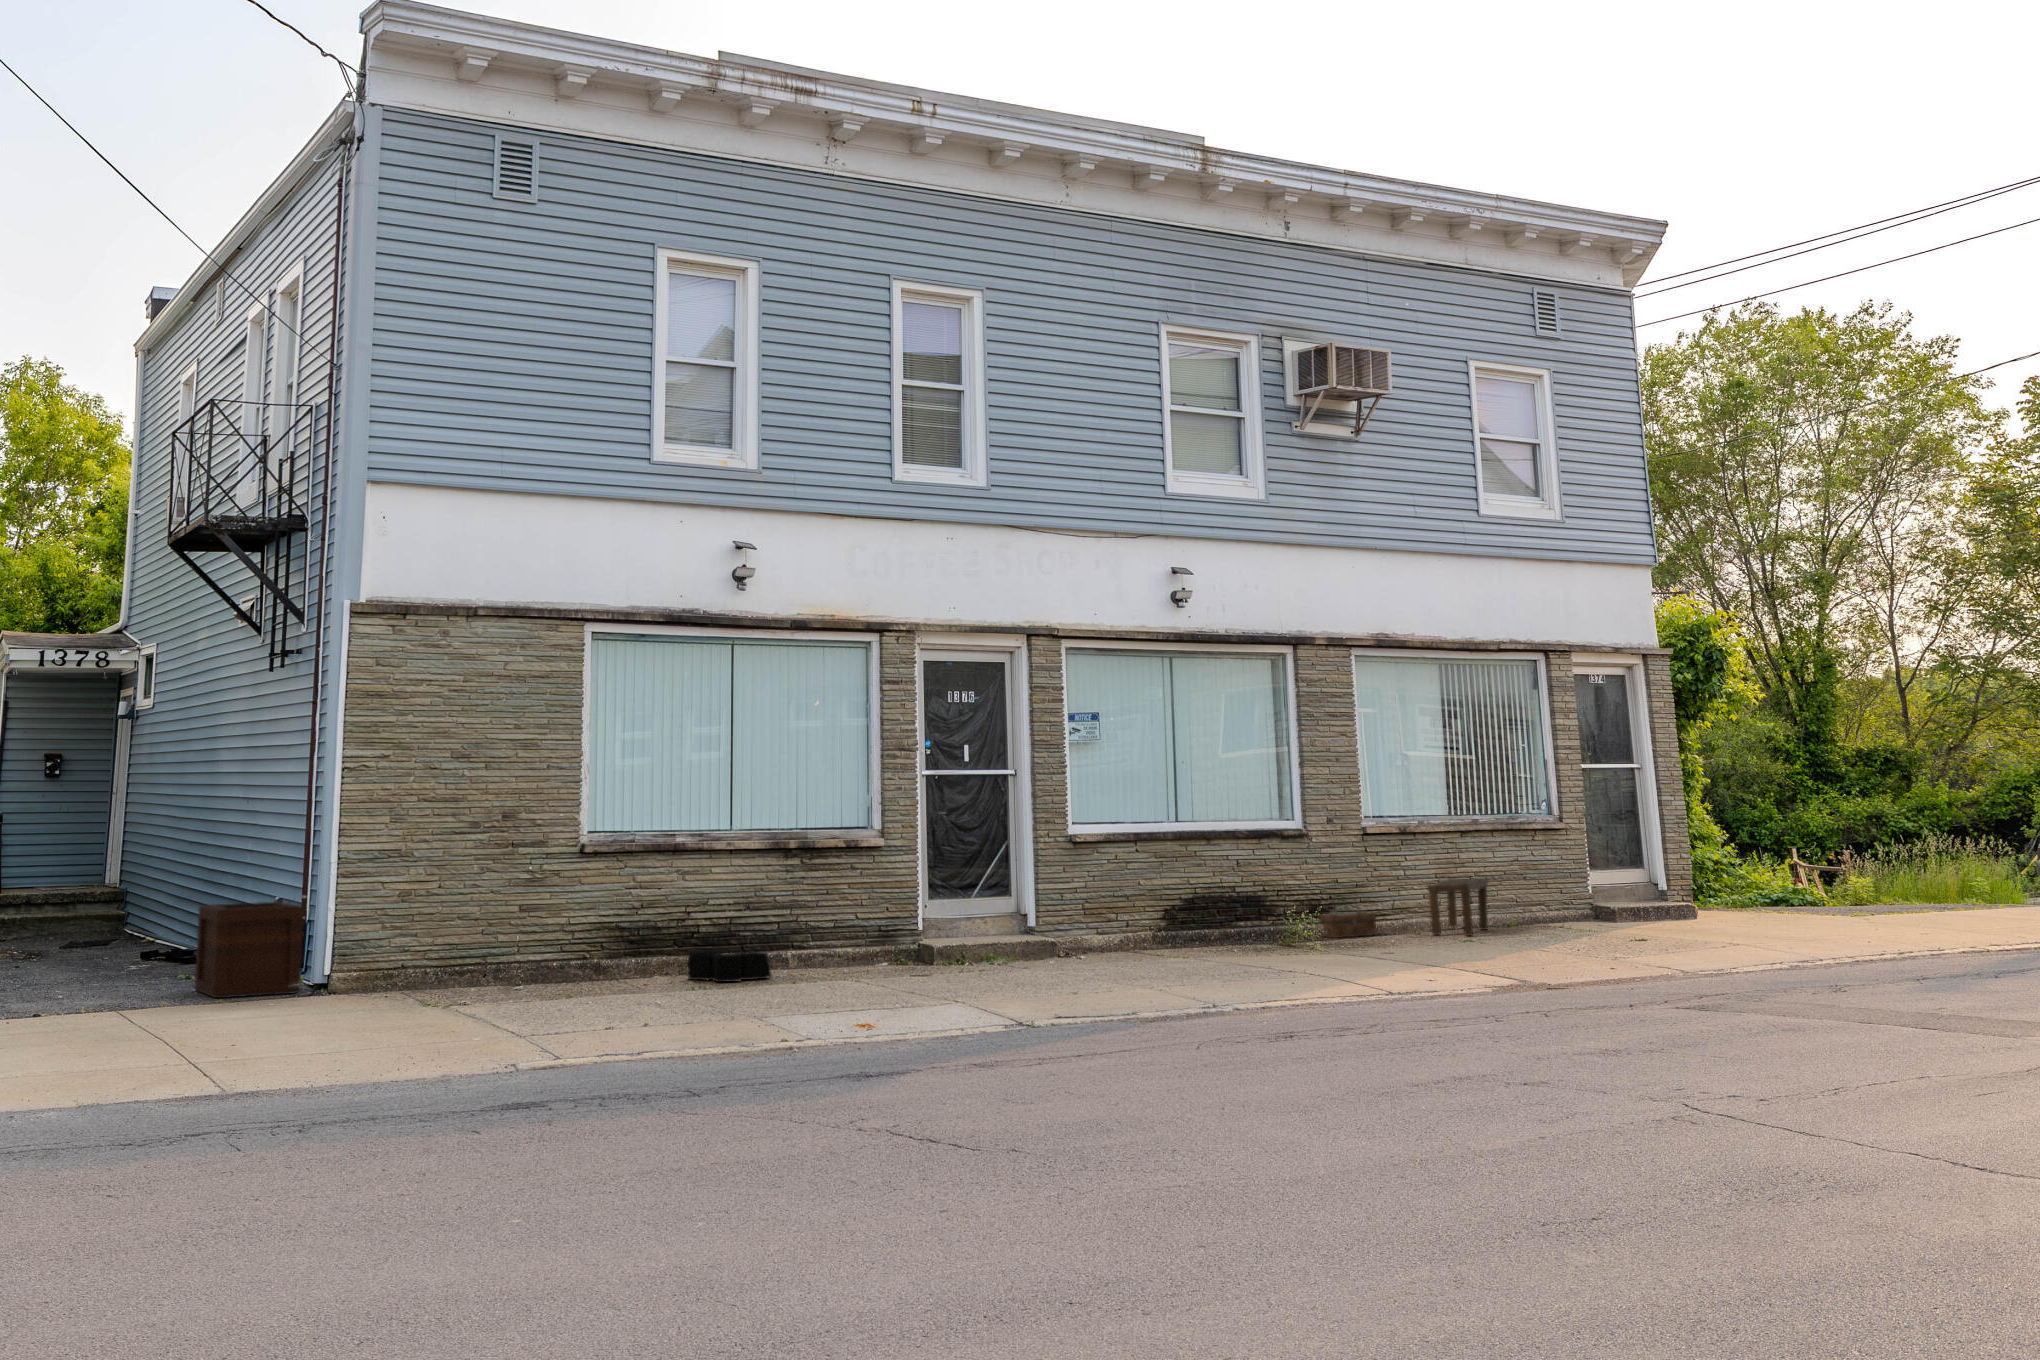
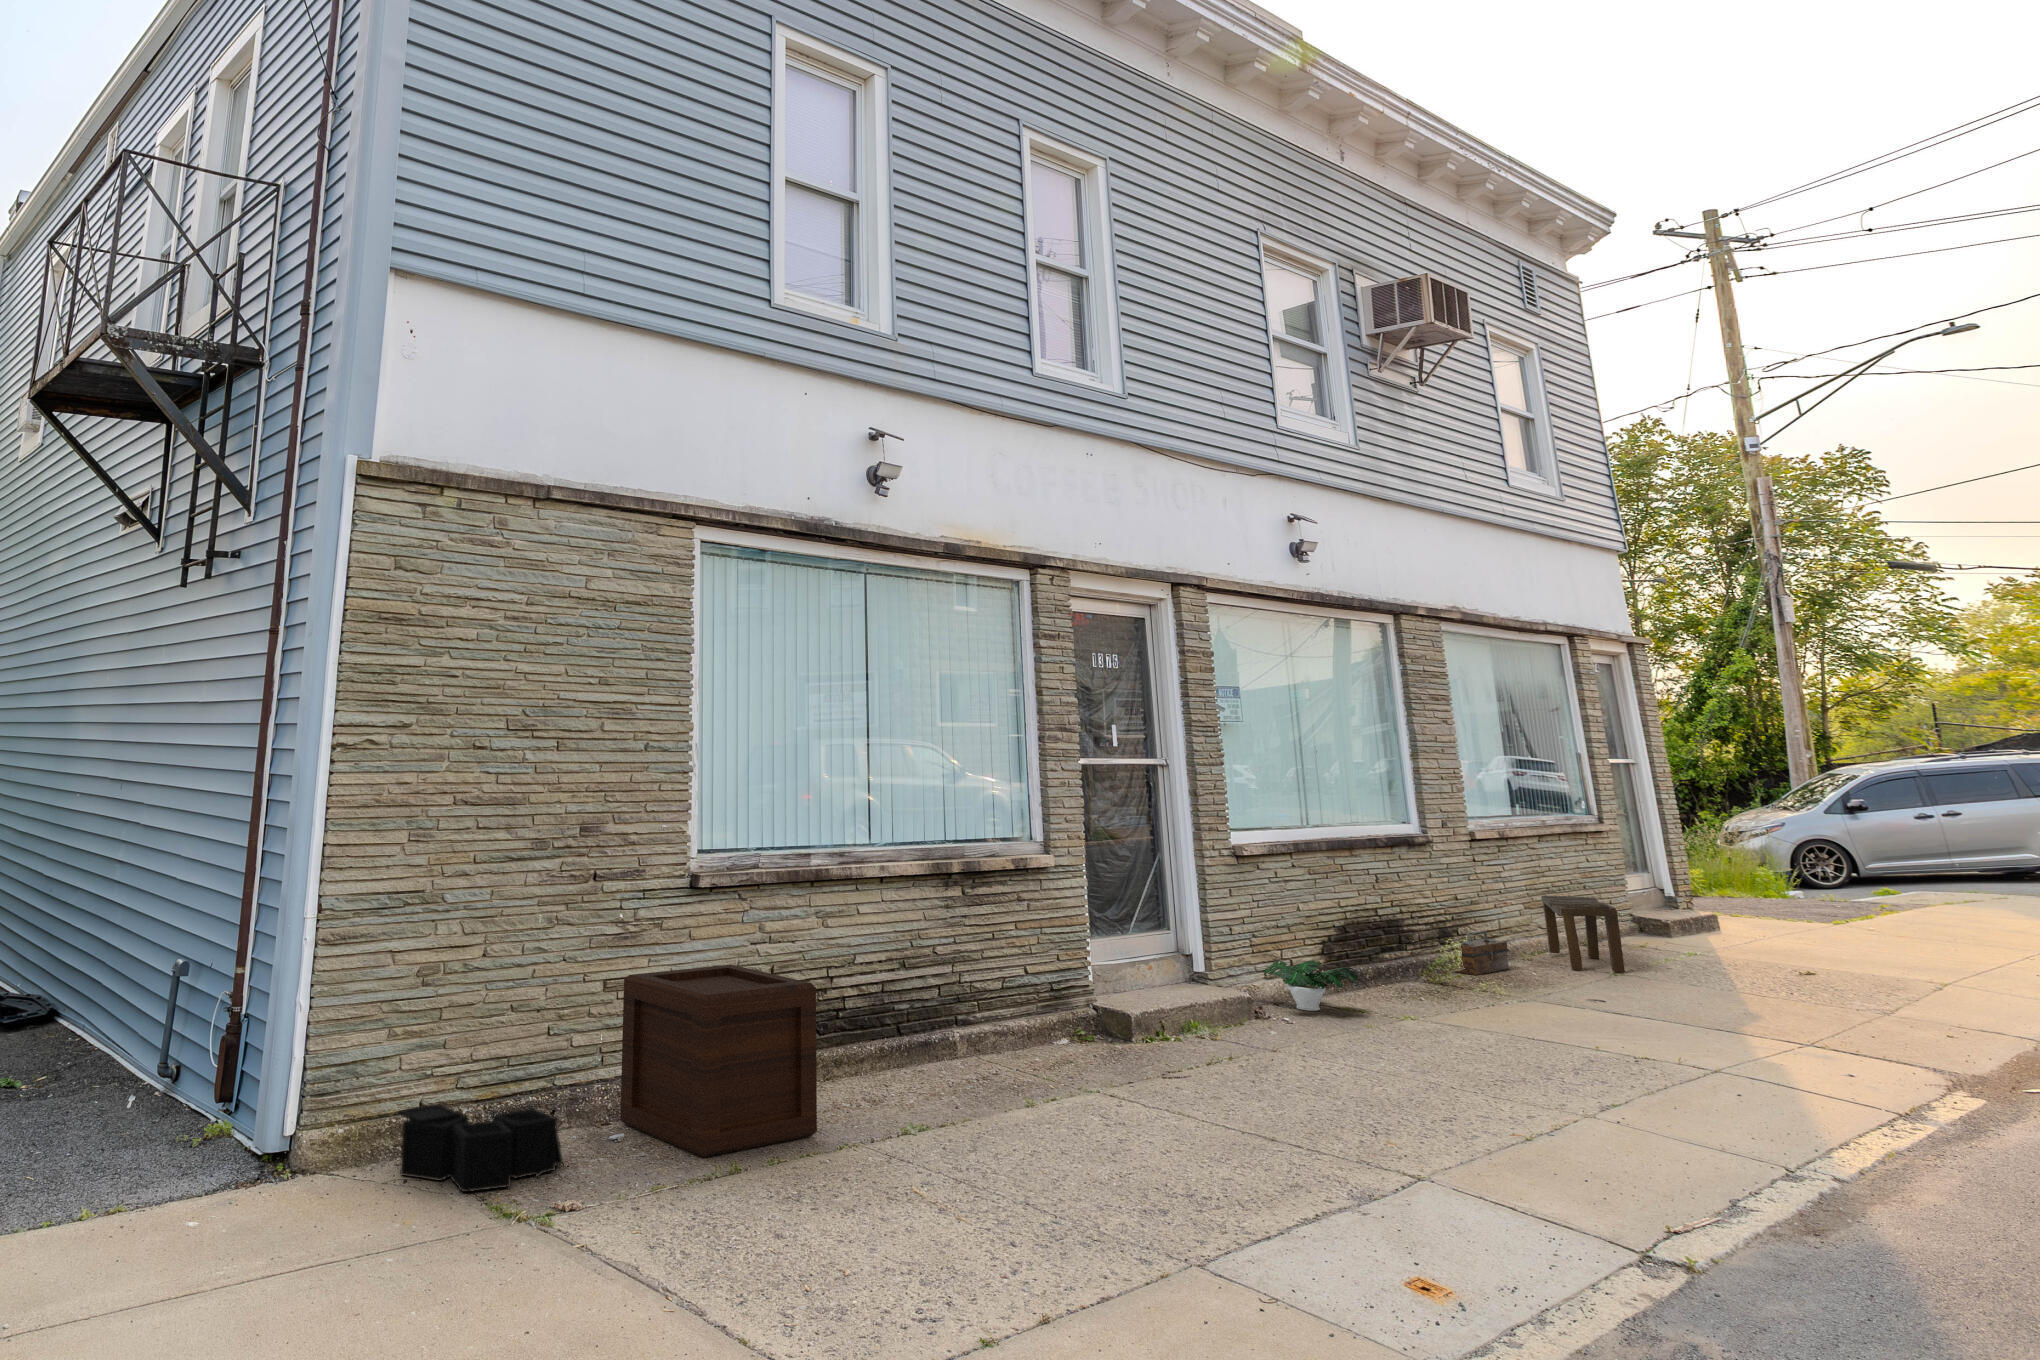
wooden crate: present [195,902,304,998] -> present [620,964,817,1157]
potted plant: none [1095,919,1163,953] -> present [1264,960,1358,1011]
storage bin: present [688,950,772,982] -> present [398,1104,564,1192]

